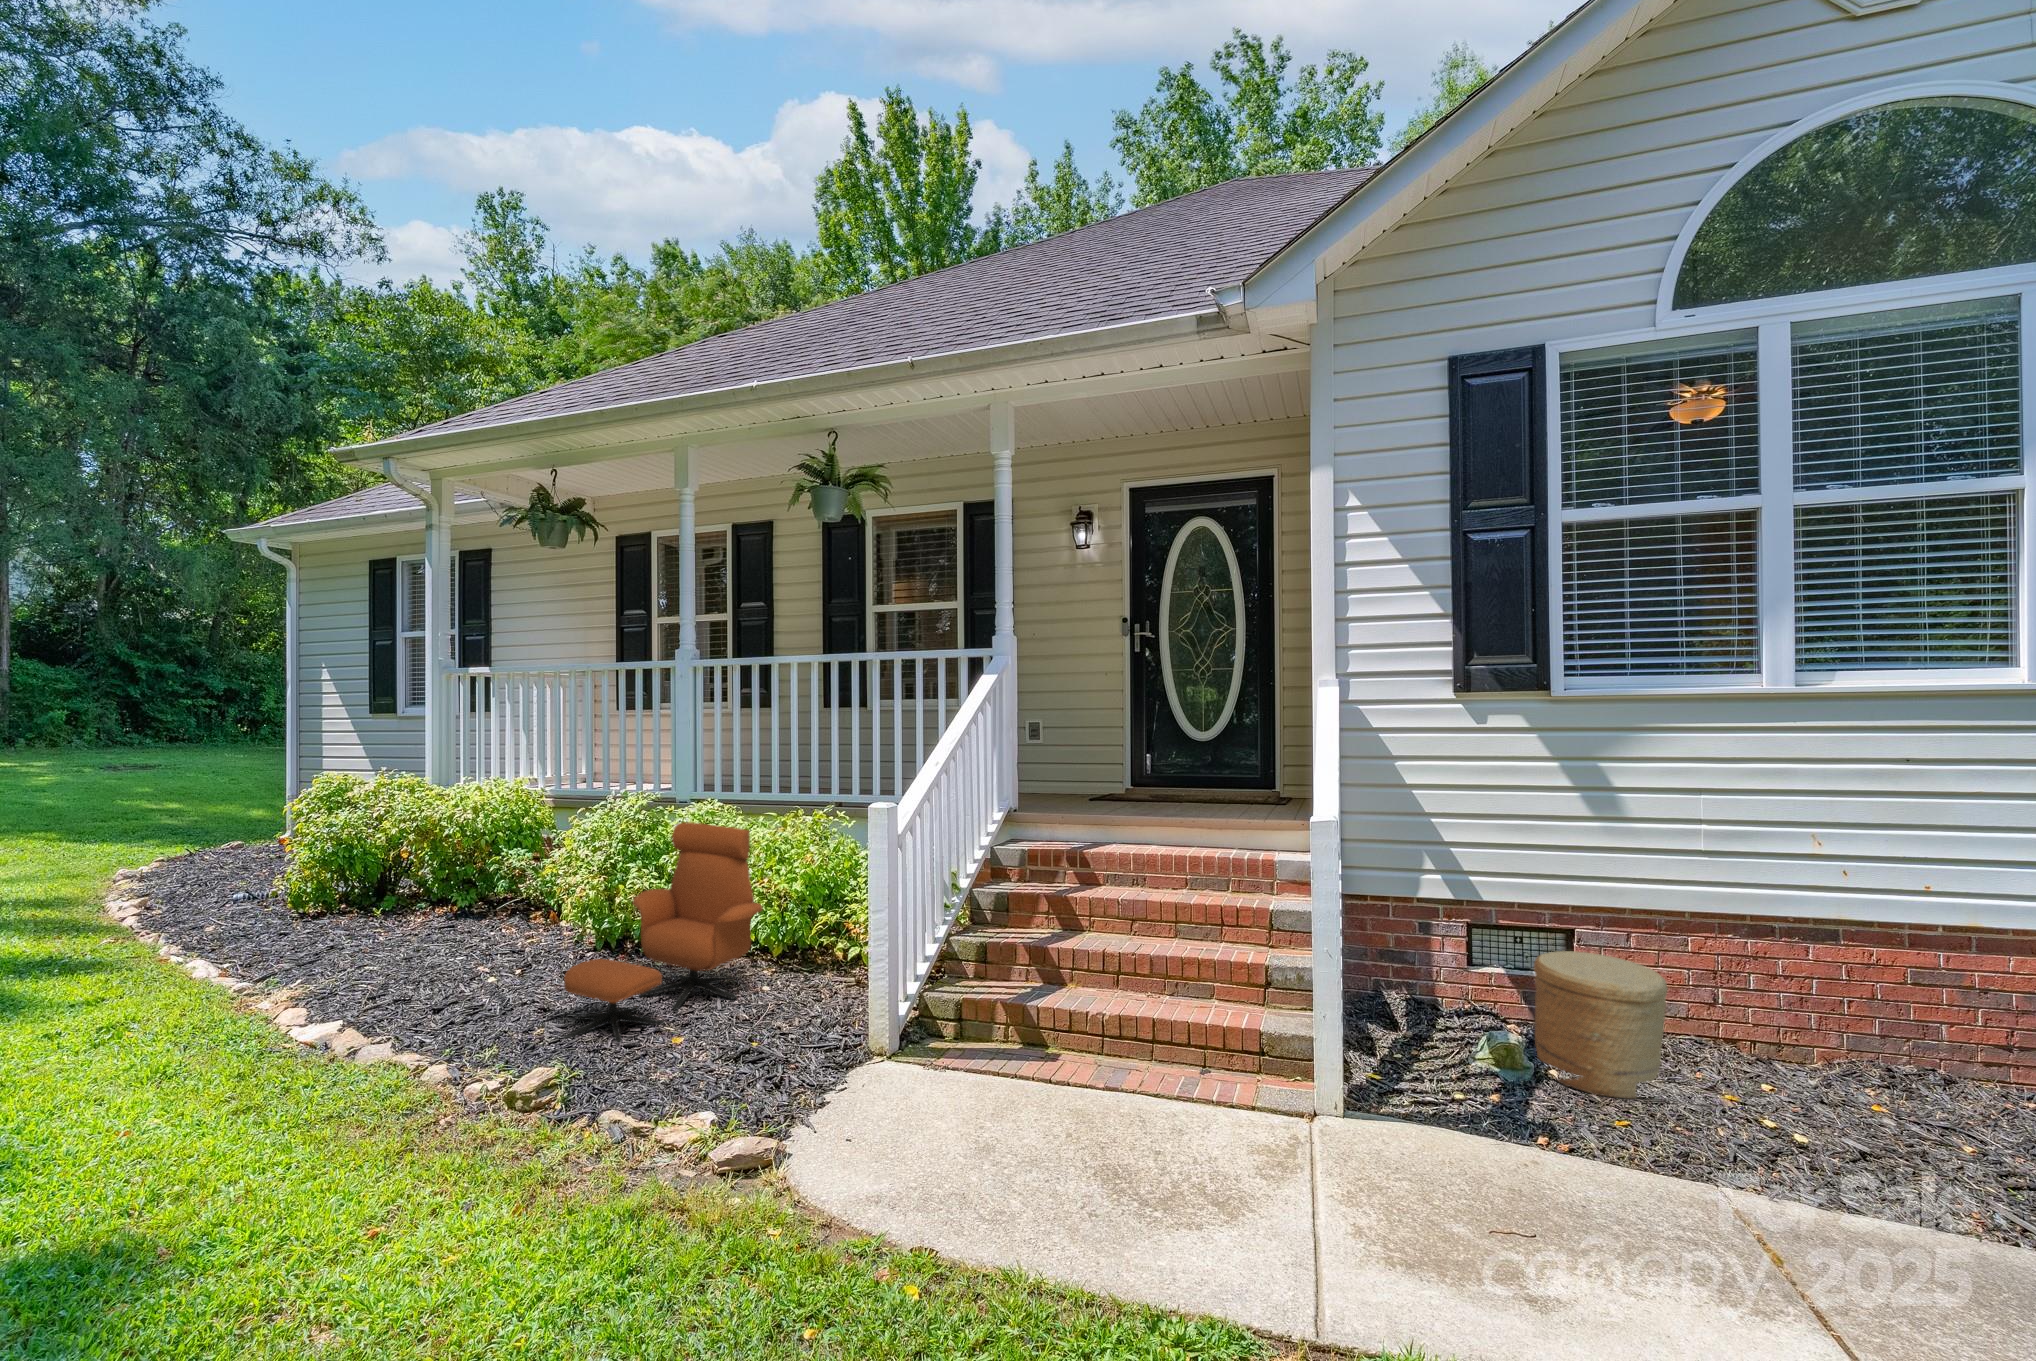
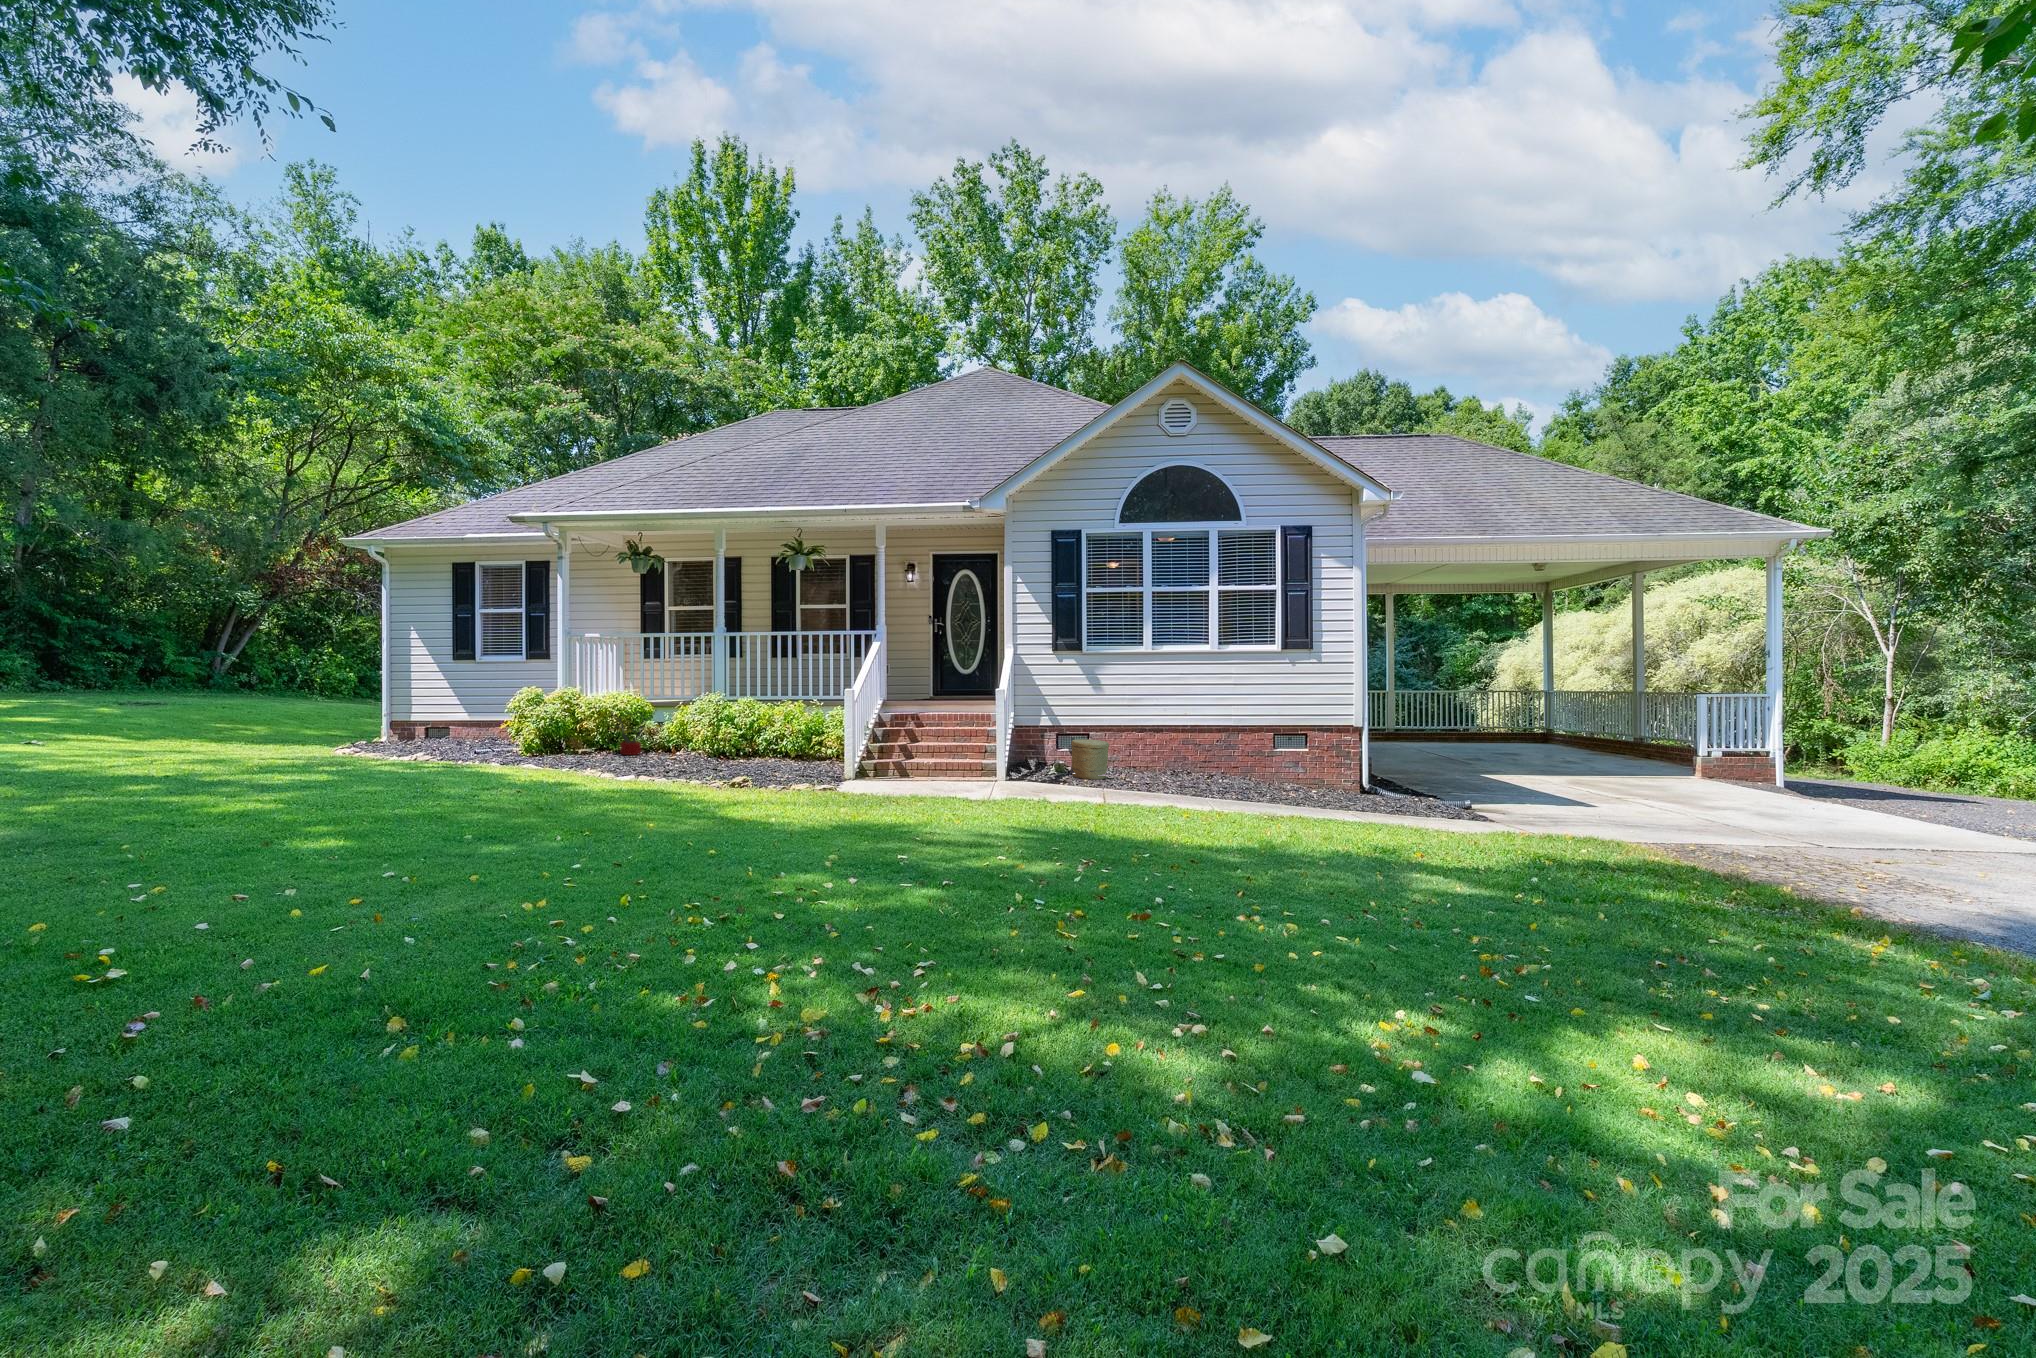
decorative plant: none [428,819,519,931] -> present [619,712,660,755]
lounge chair: present [562,822,763,1043] -> none [730,701,795,774]

